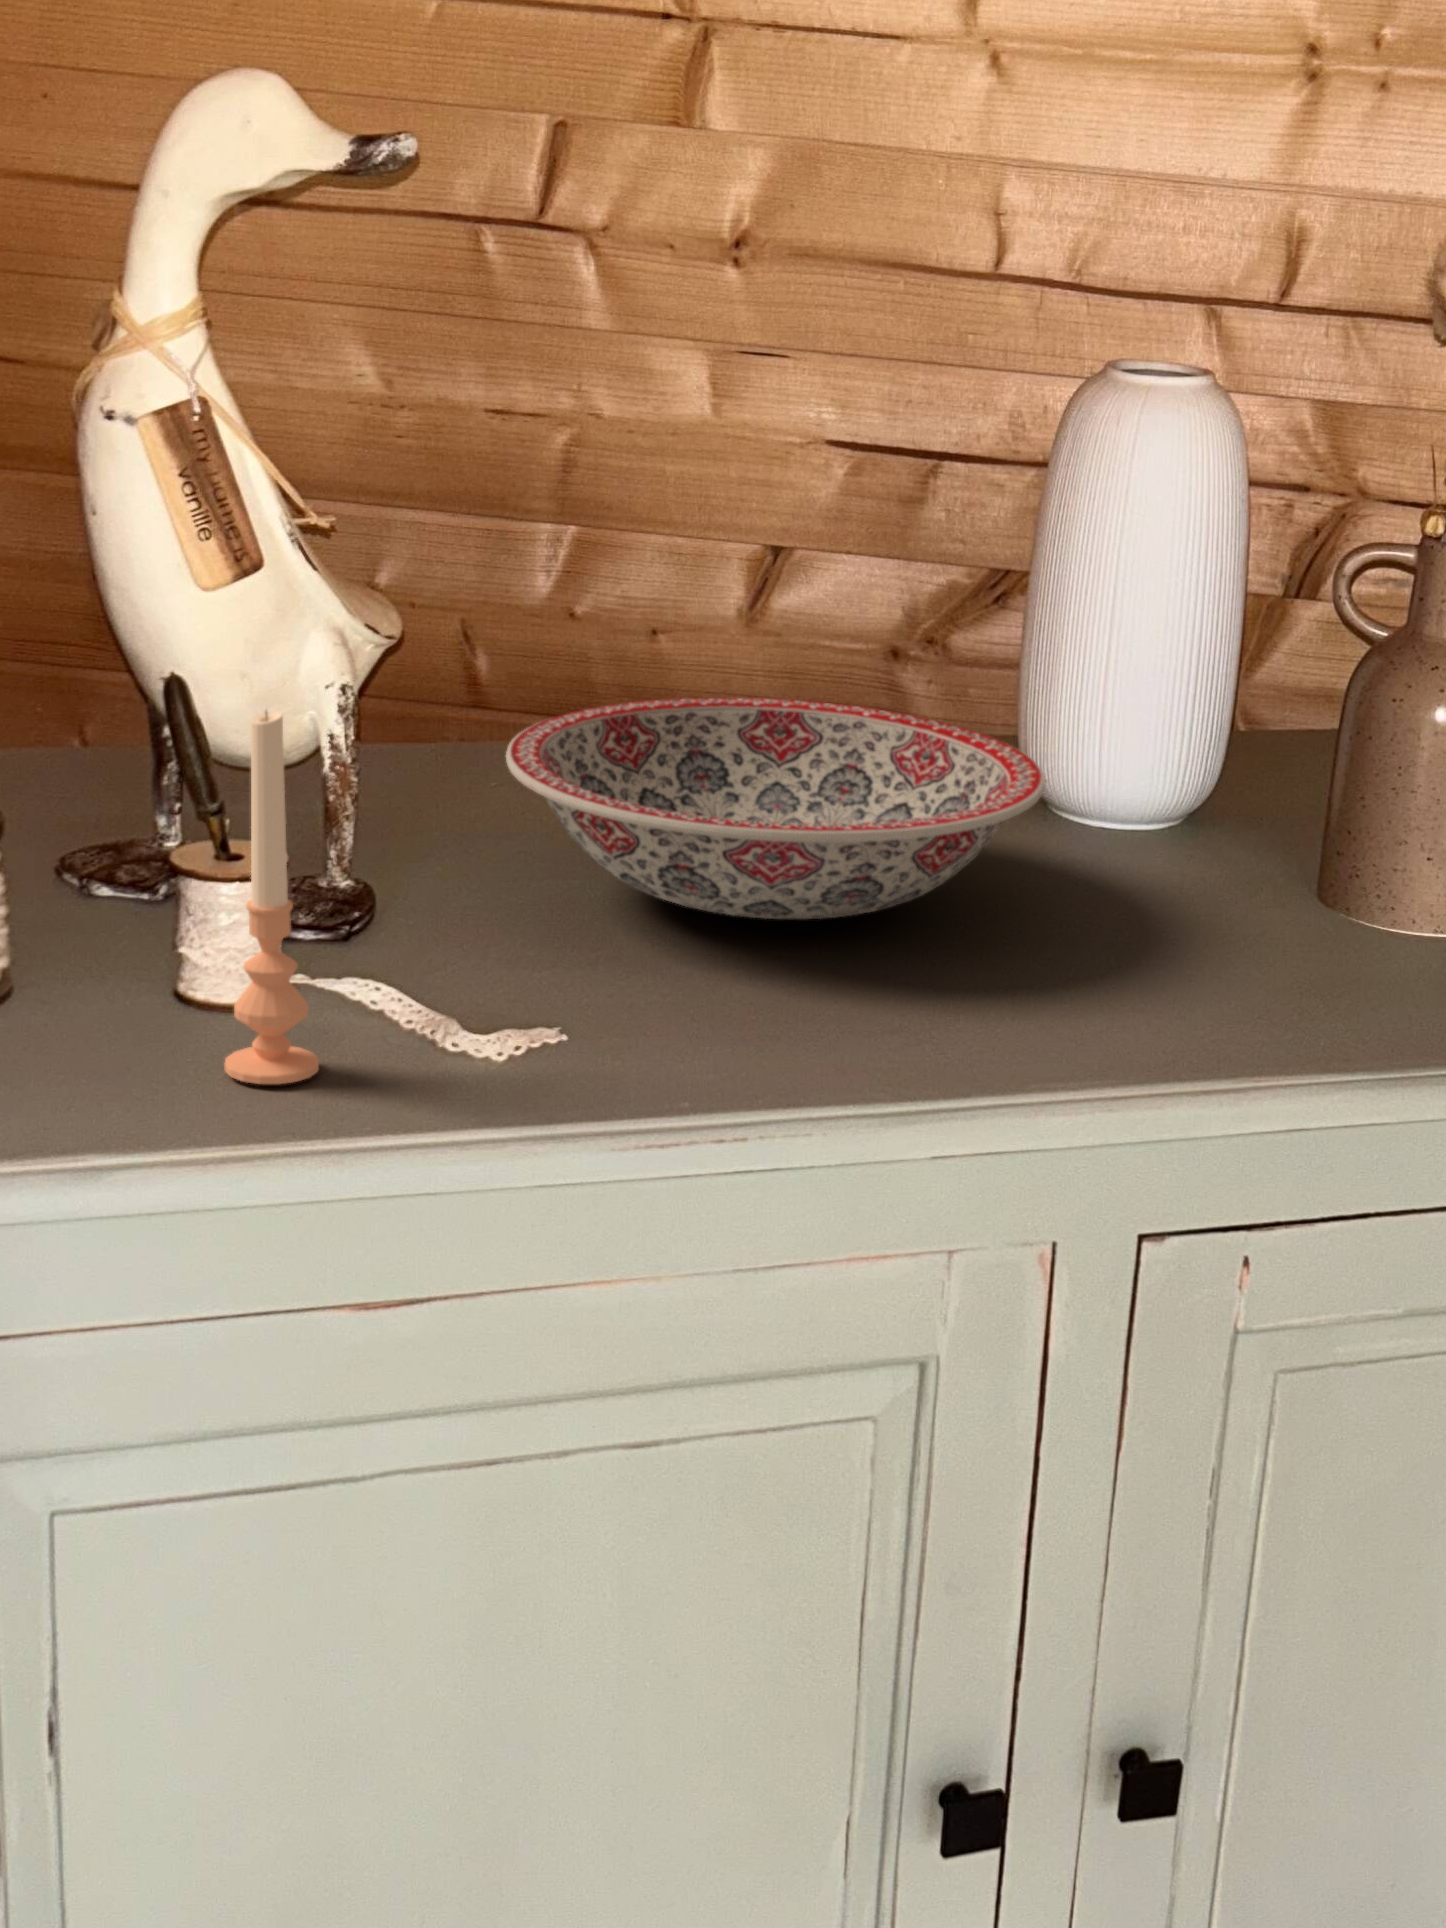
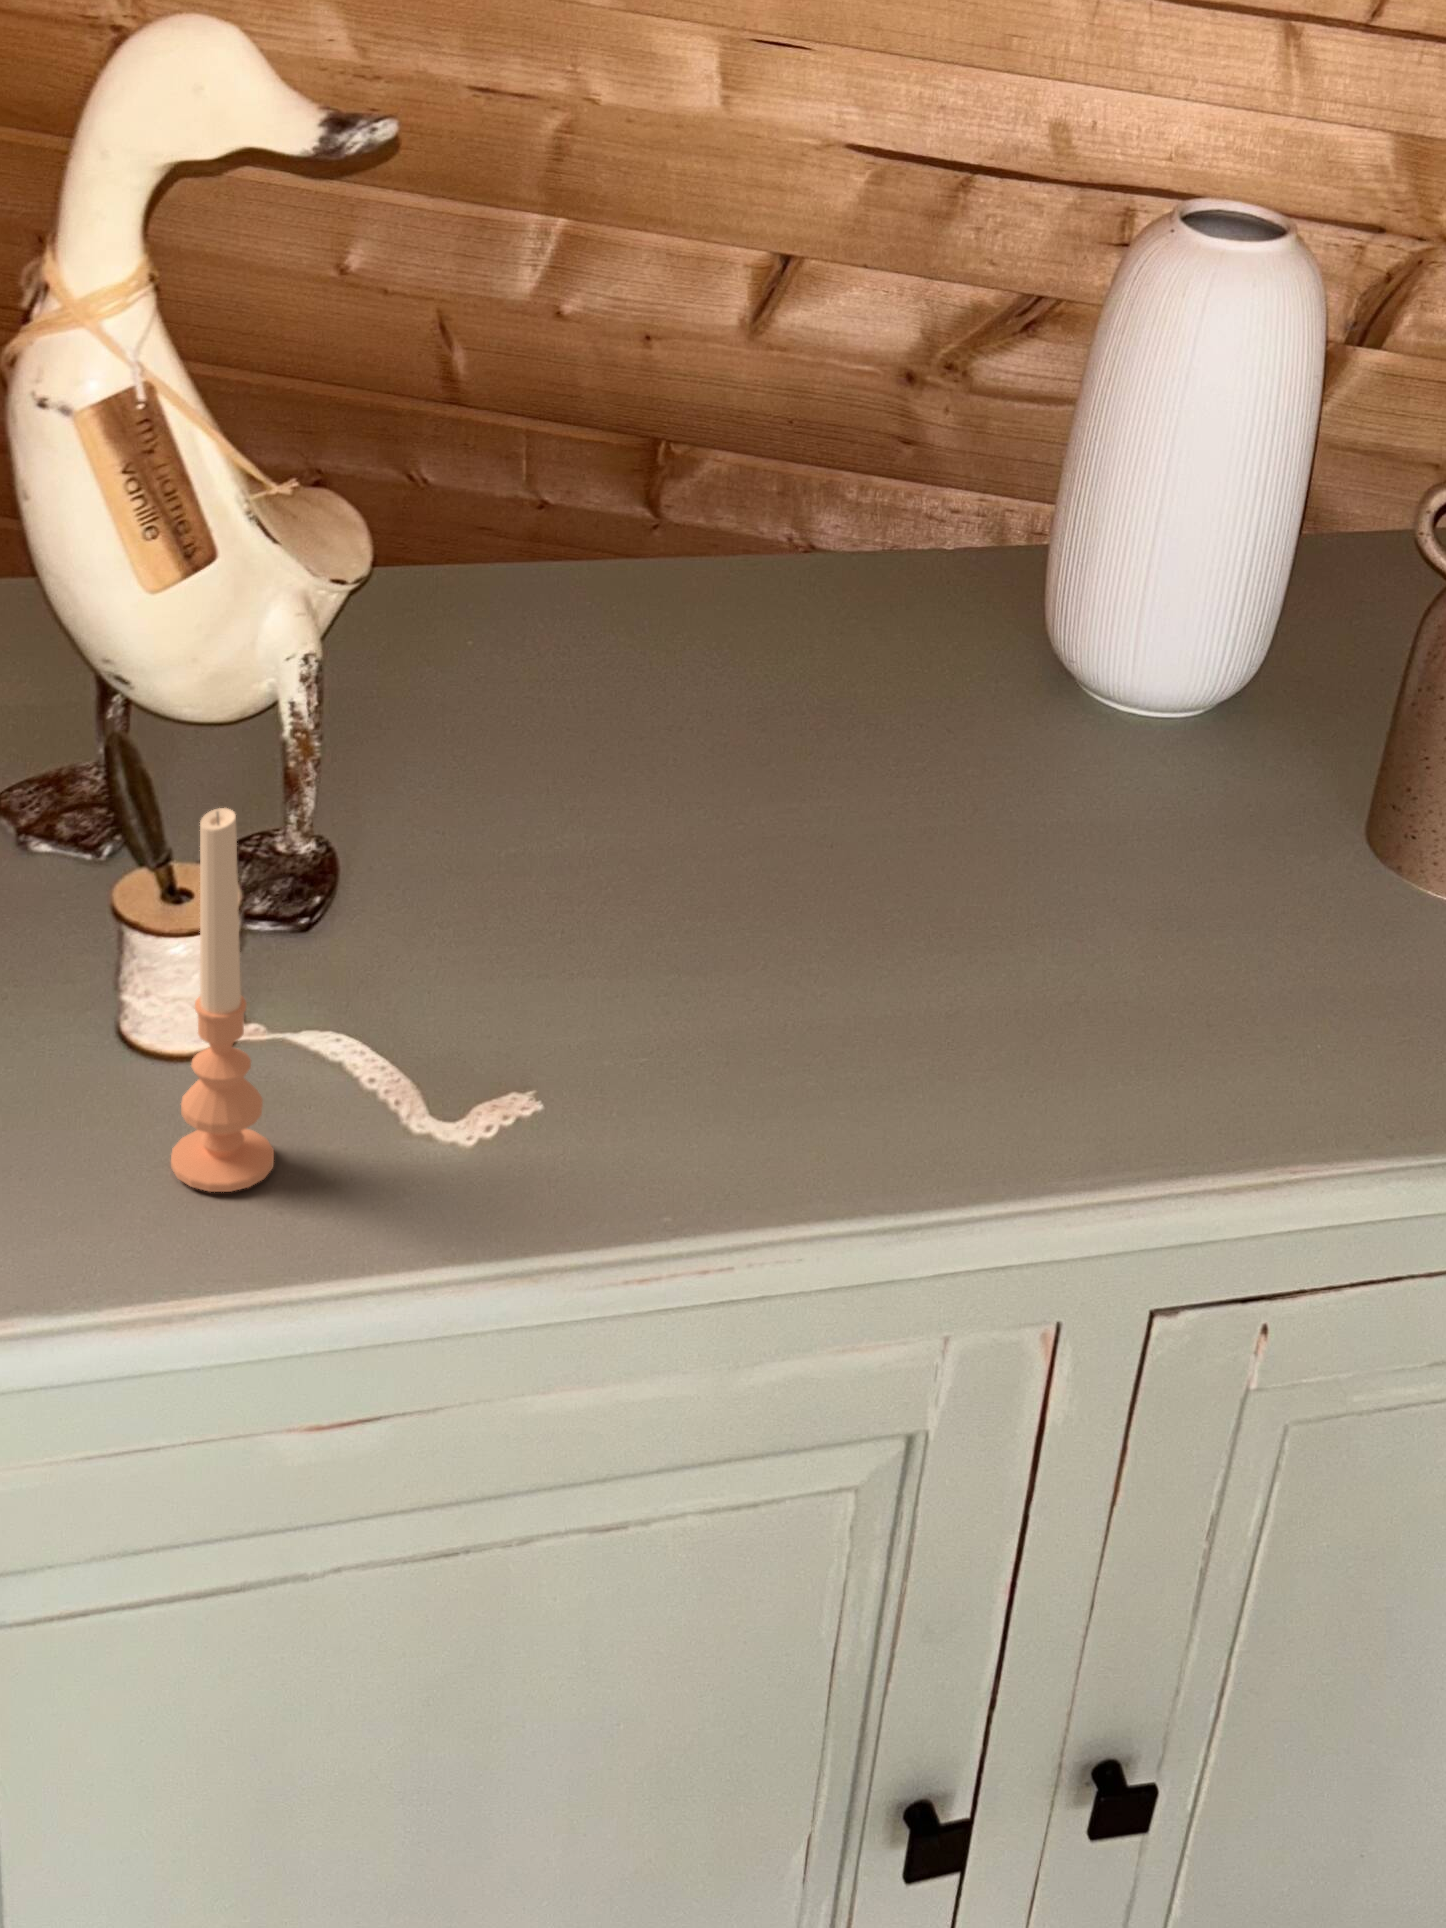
ceramic bowl: present [506,698,1045,919] -> none [486,578,1082,907]

